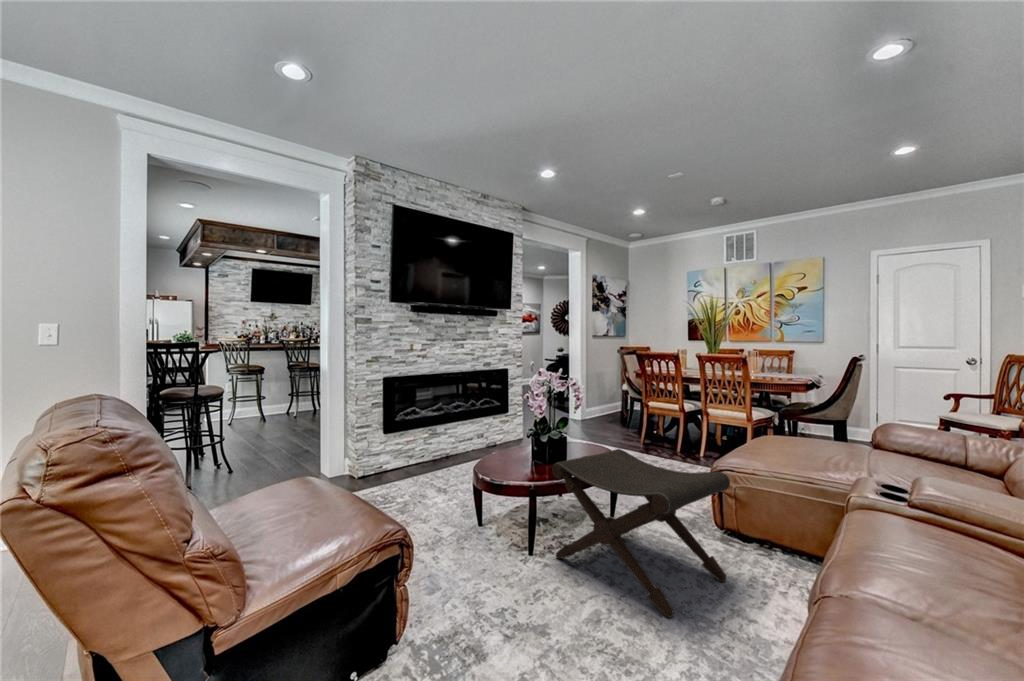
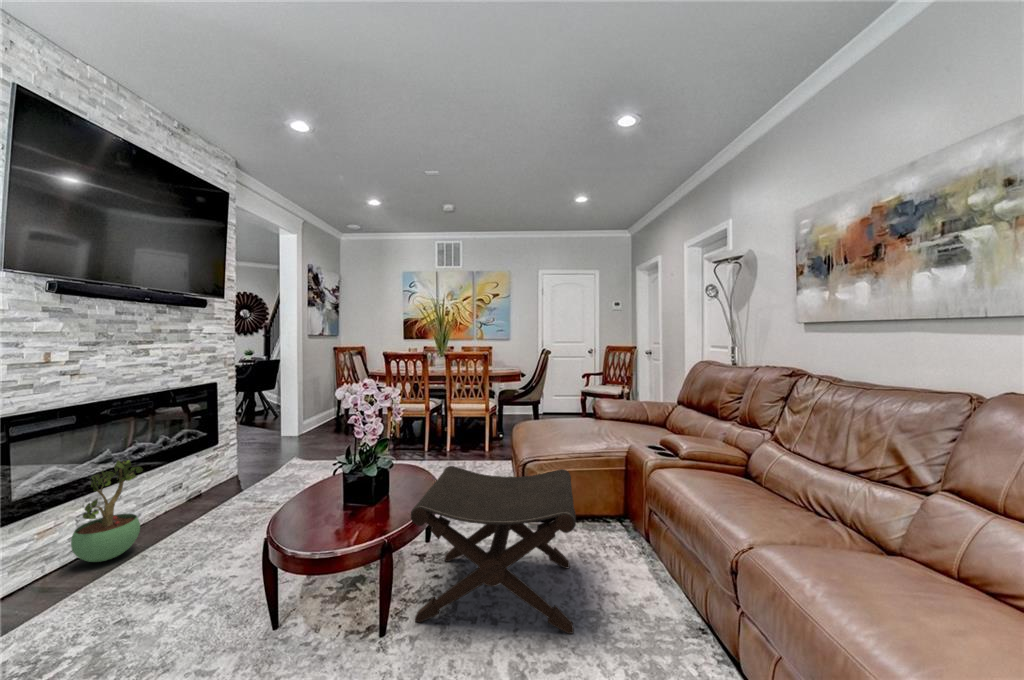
potted plant: none [419,410,453,471] -> present [71,460,143,562]

